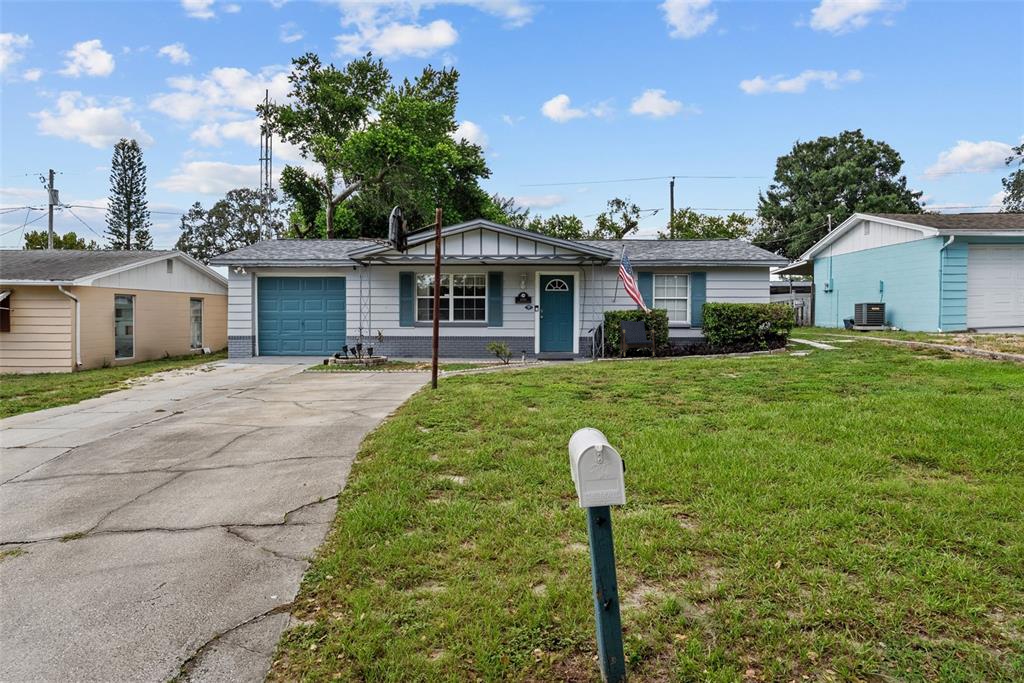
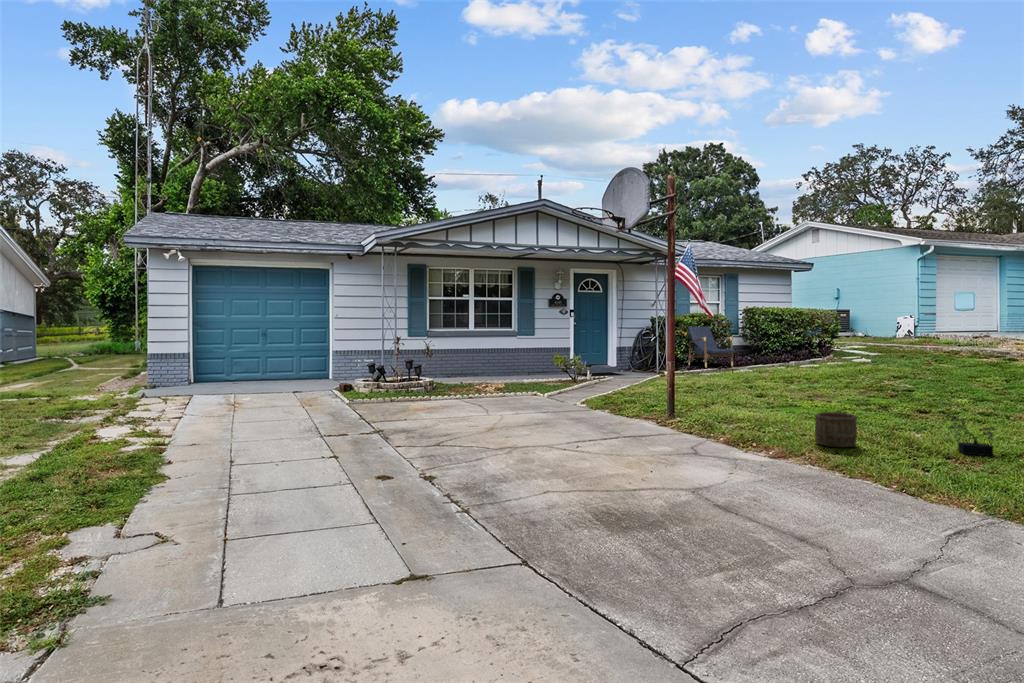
wooden bucket: none [443,390,472,416] -> present [814,412,858,447]
decorative plant: none [501,398,534,429] -> present [948,418,999,456]

